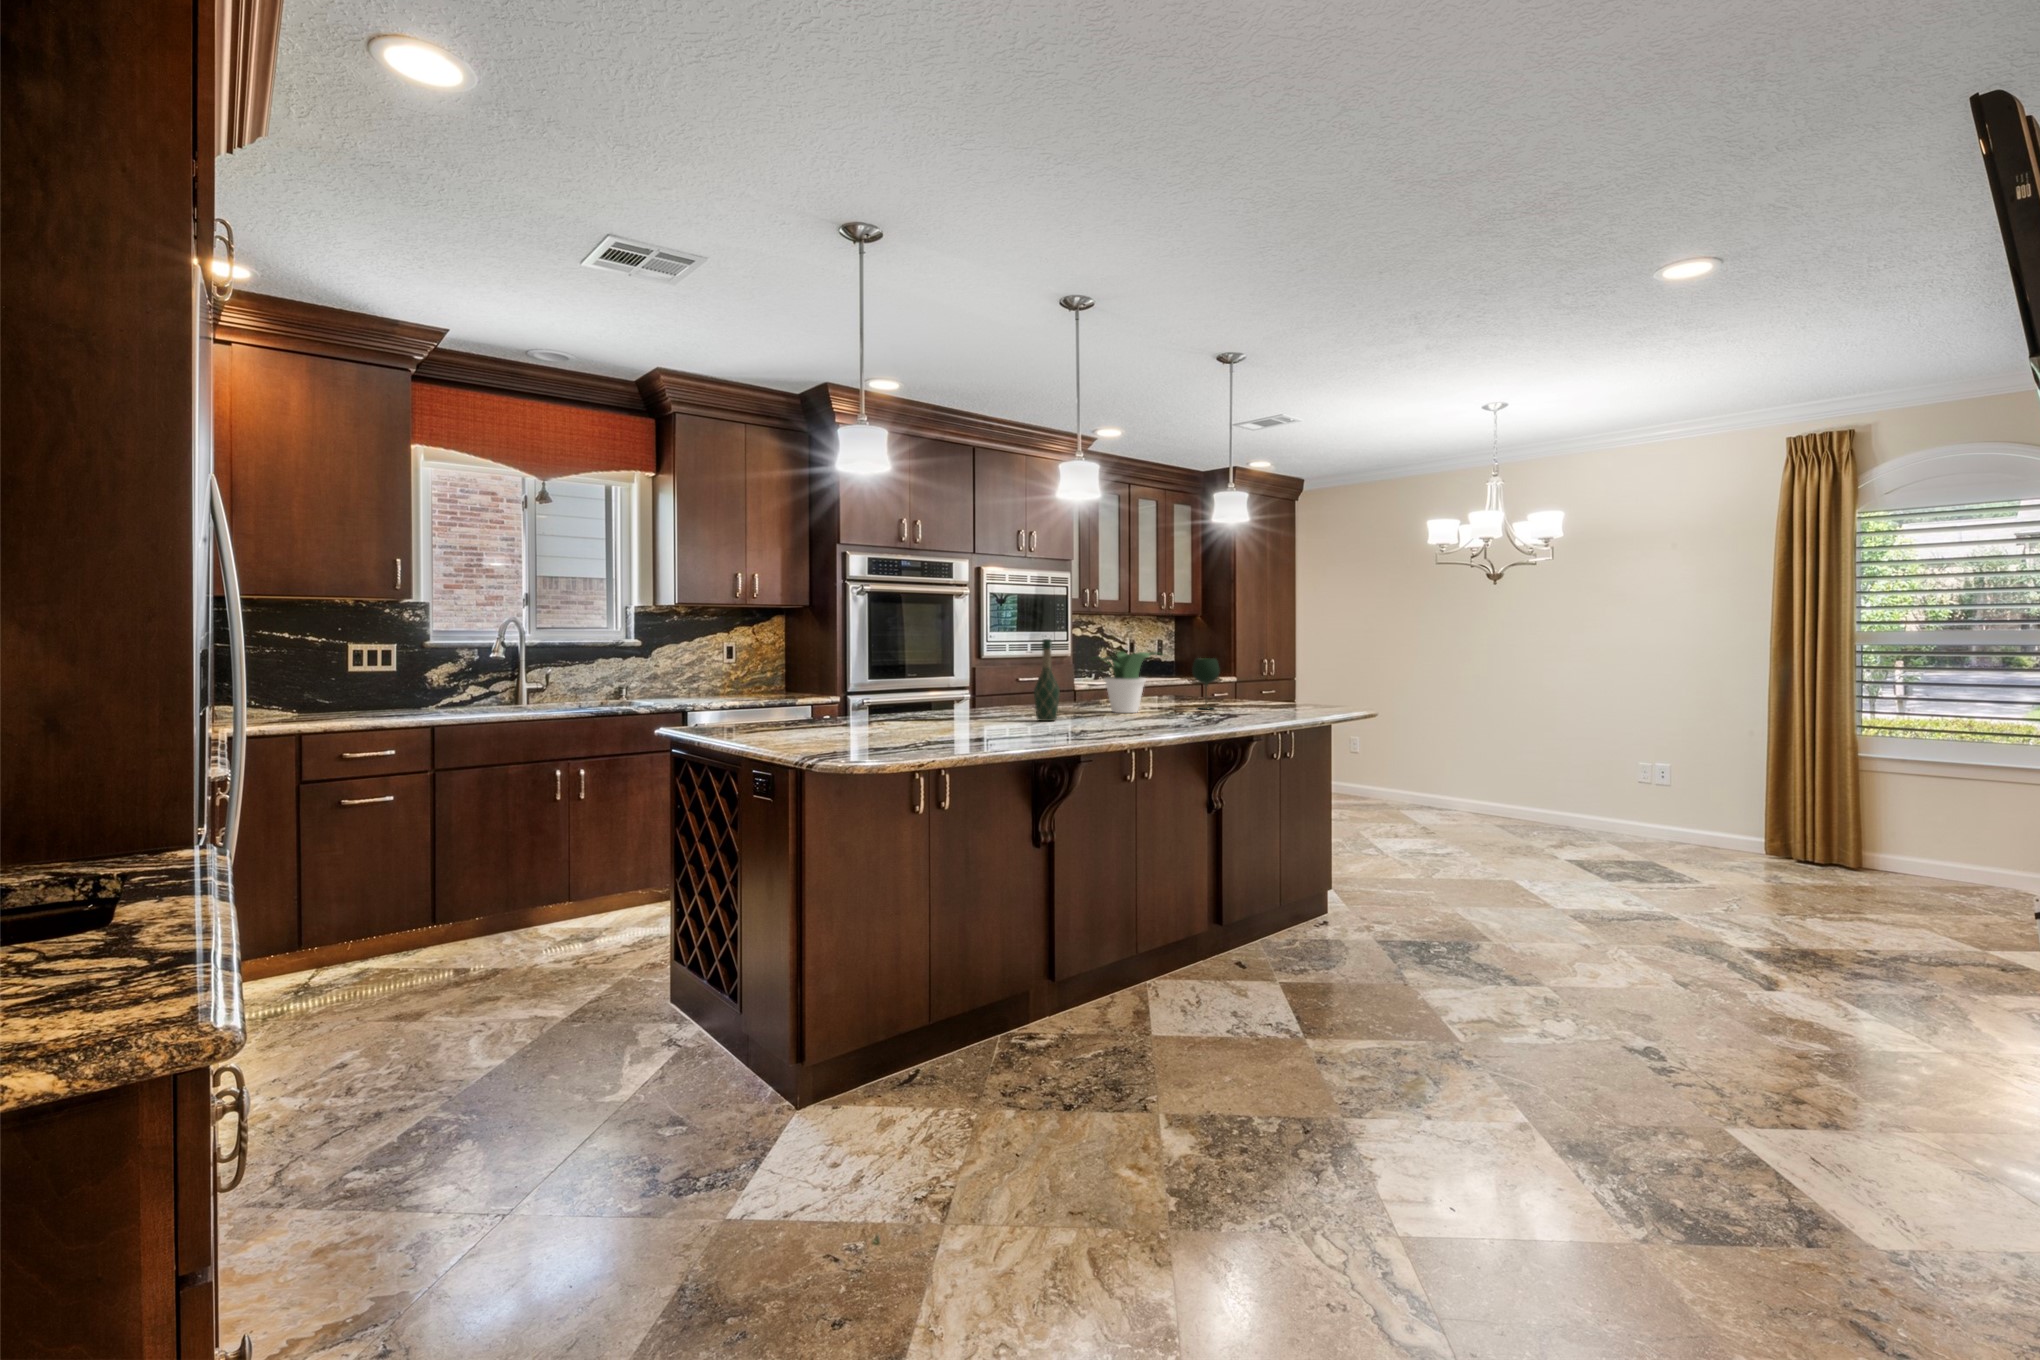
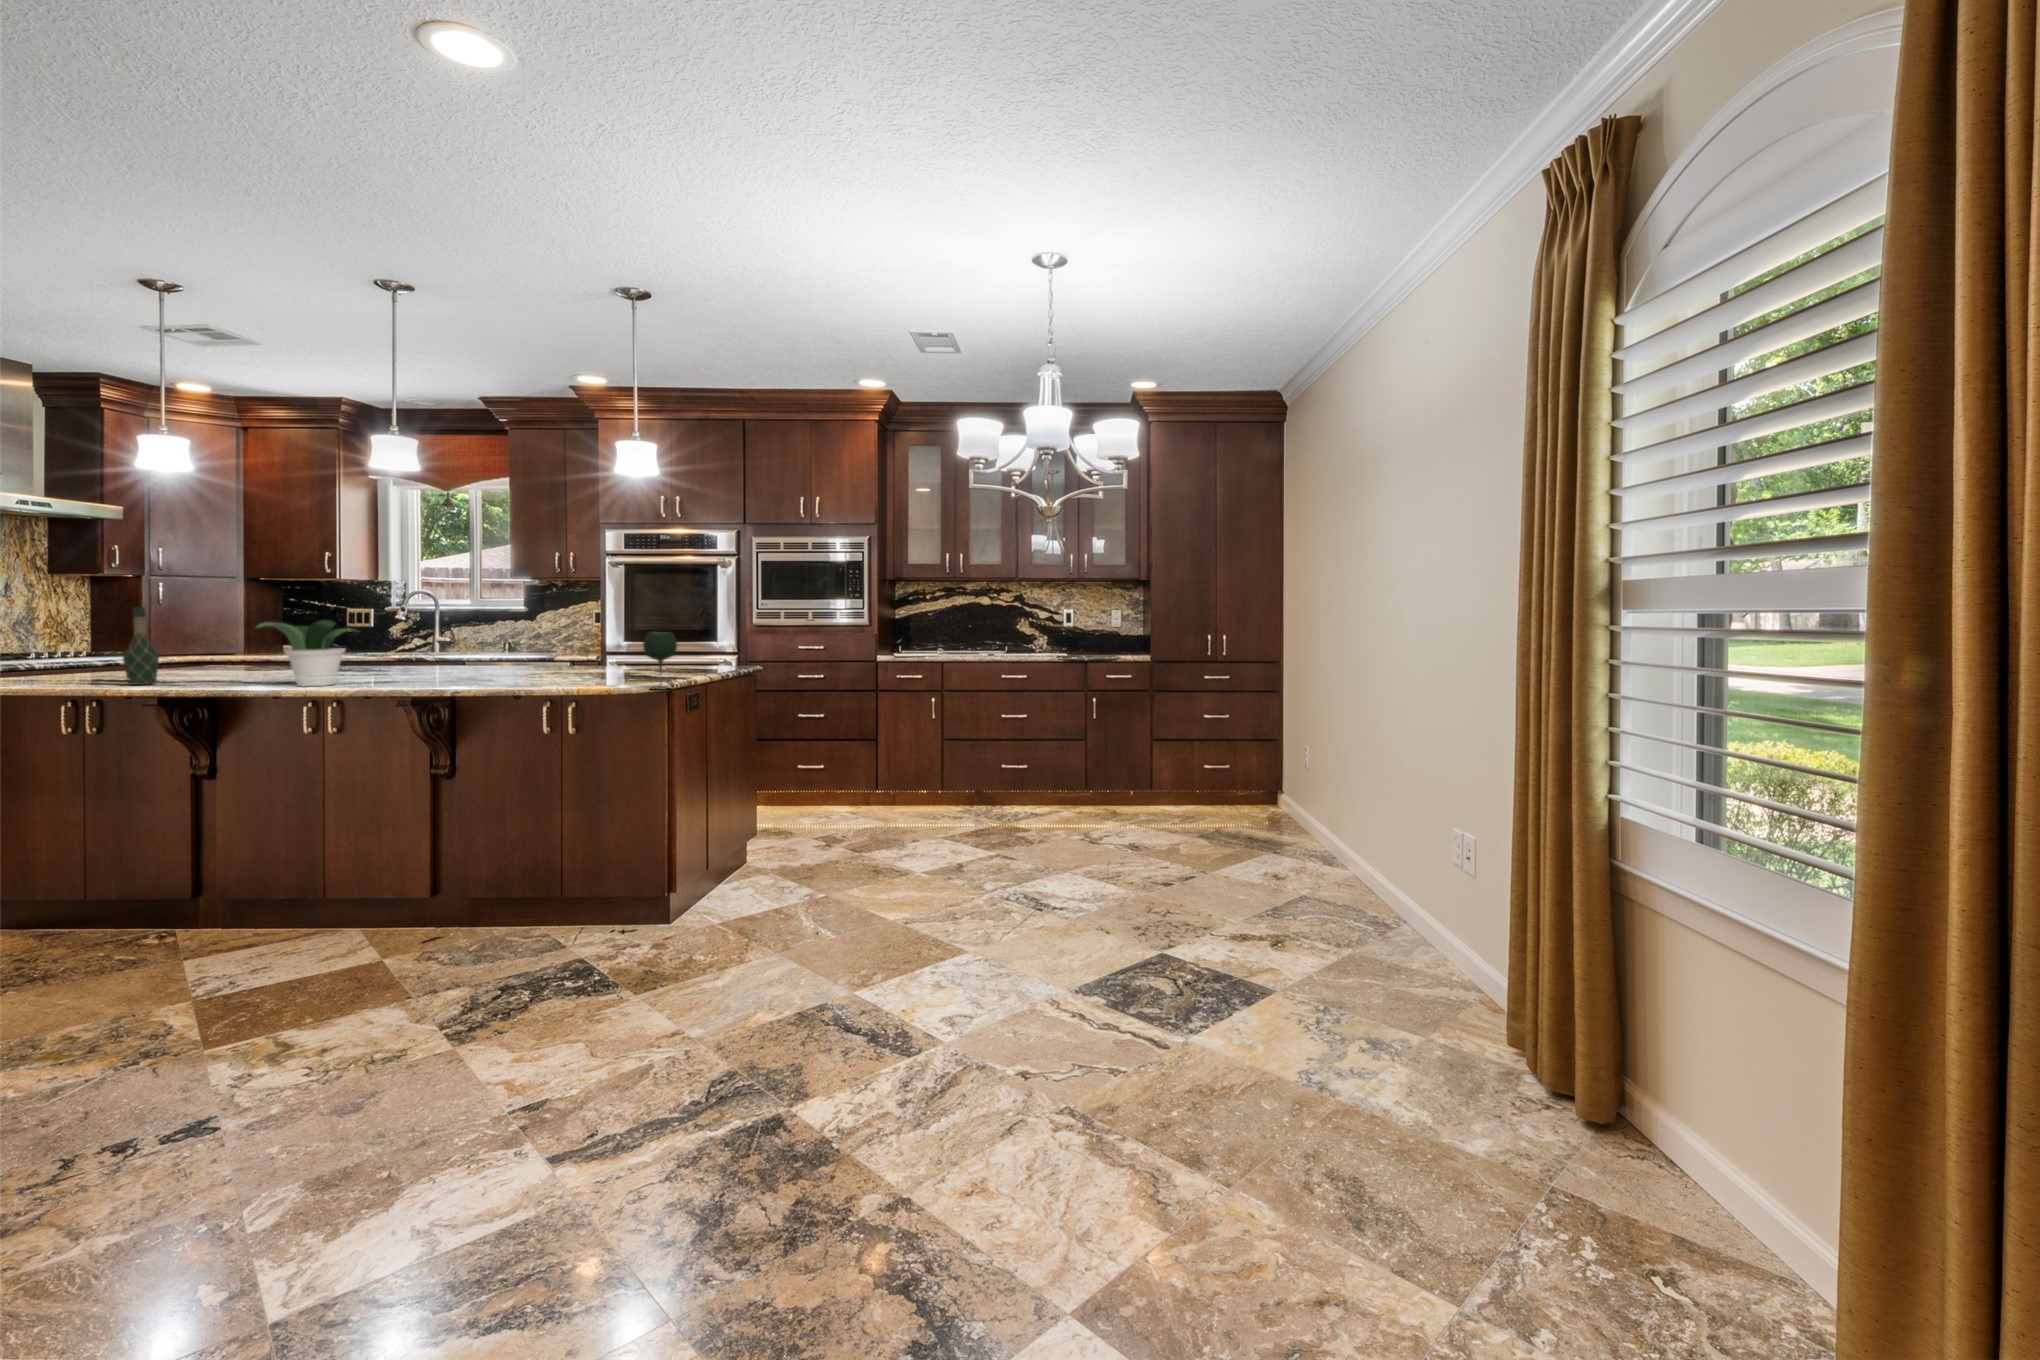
wine bottle: present [1034,639,1060,721] -> present [123,607,159,685]
potted plant: present [1089,651,1163,713] -> present [257,620,355,686]

